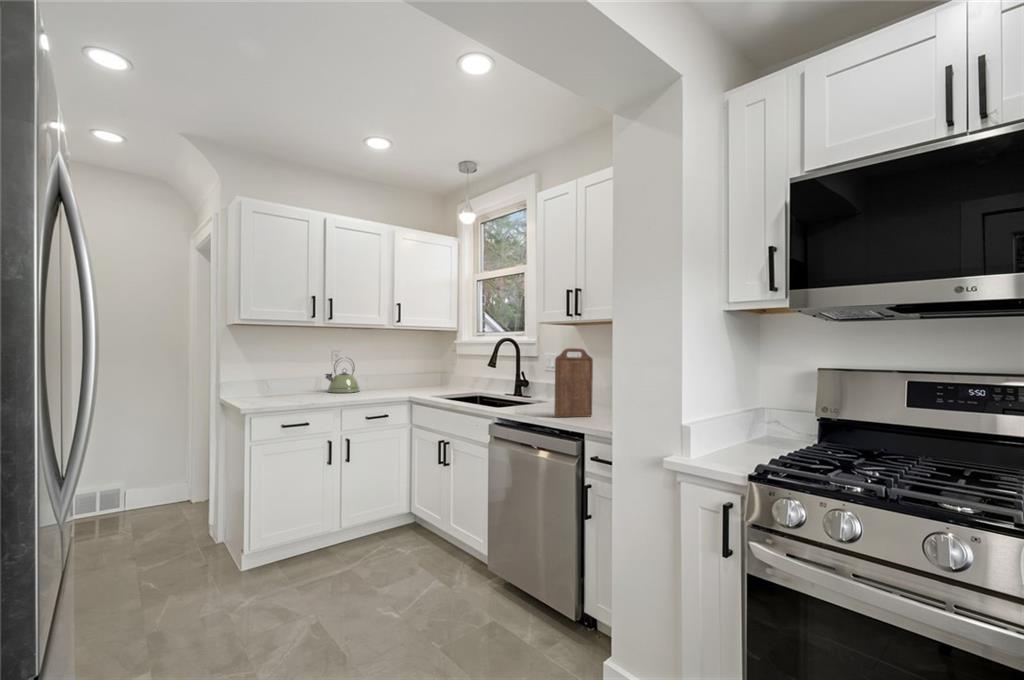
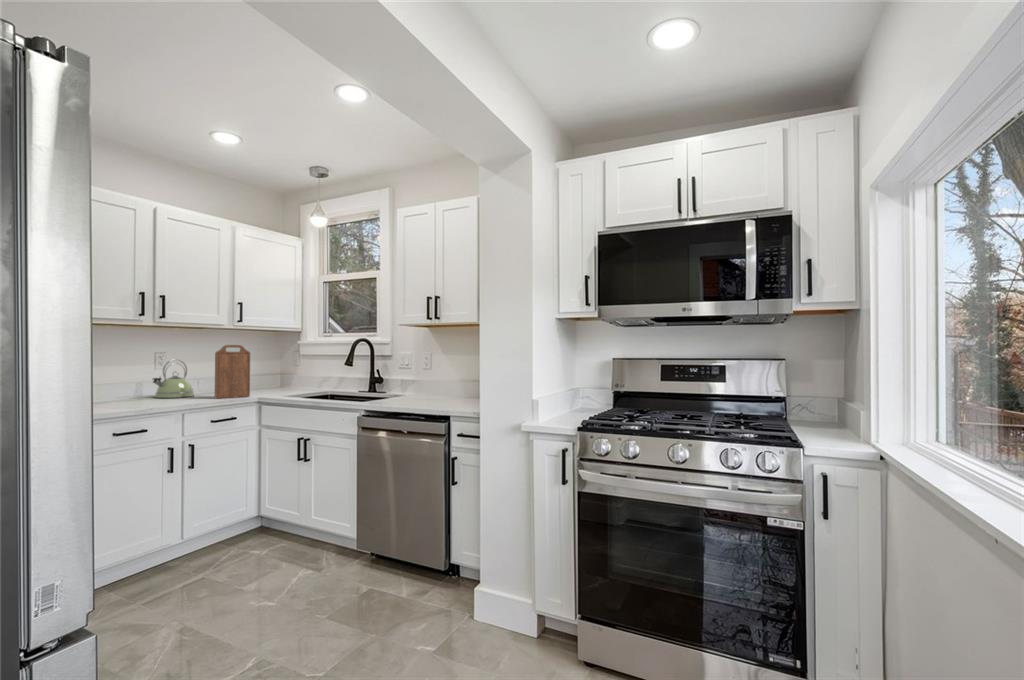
cutting board: present [554,348,593,417] -> present [215,345,250,398]

